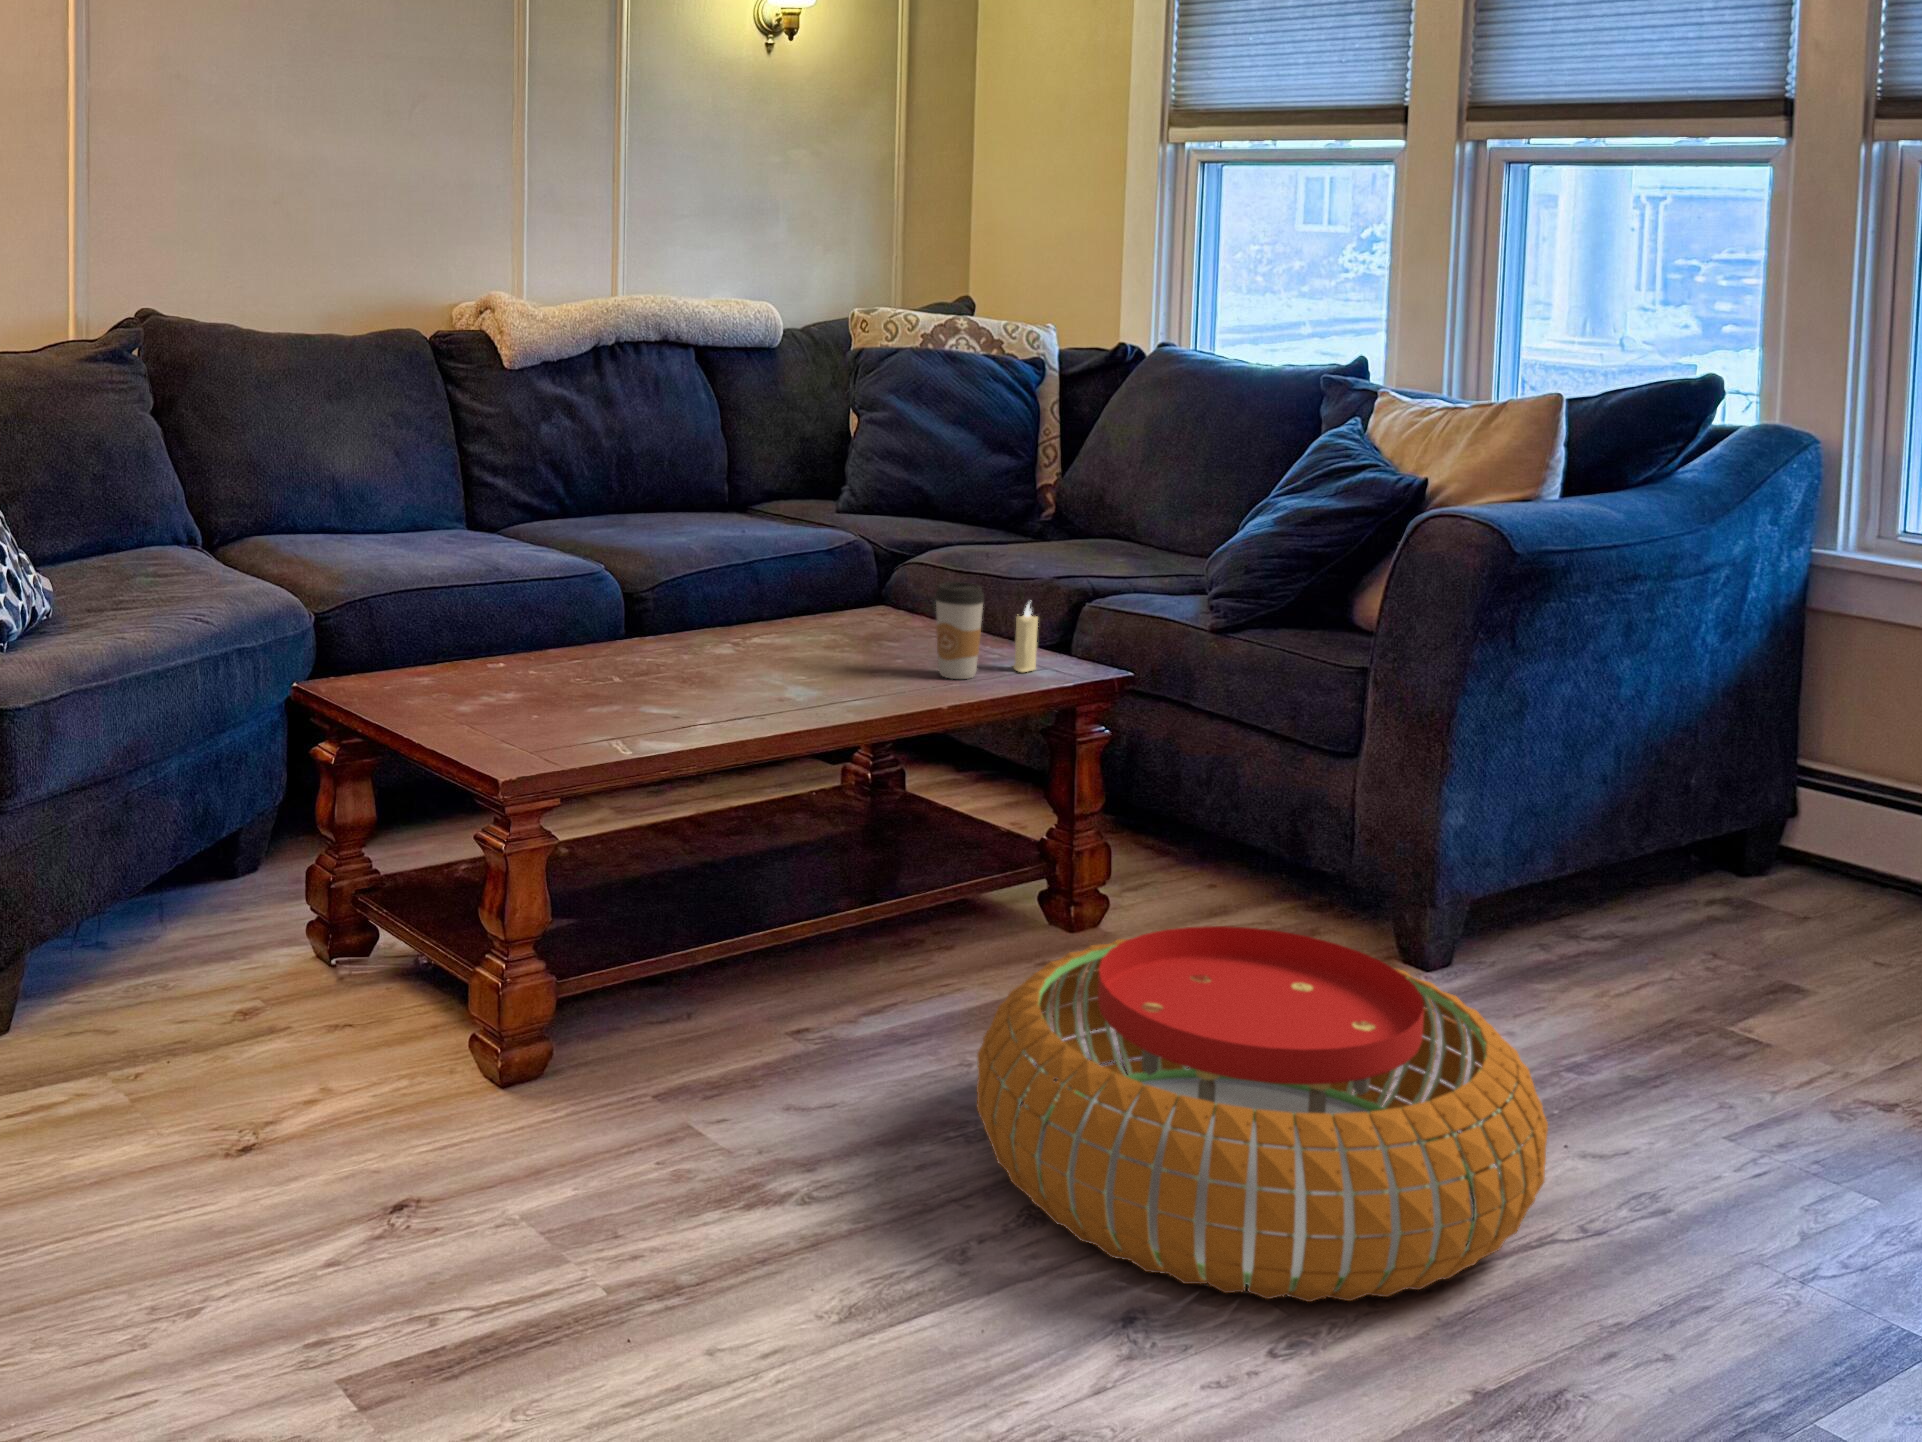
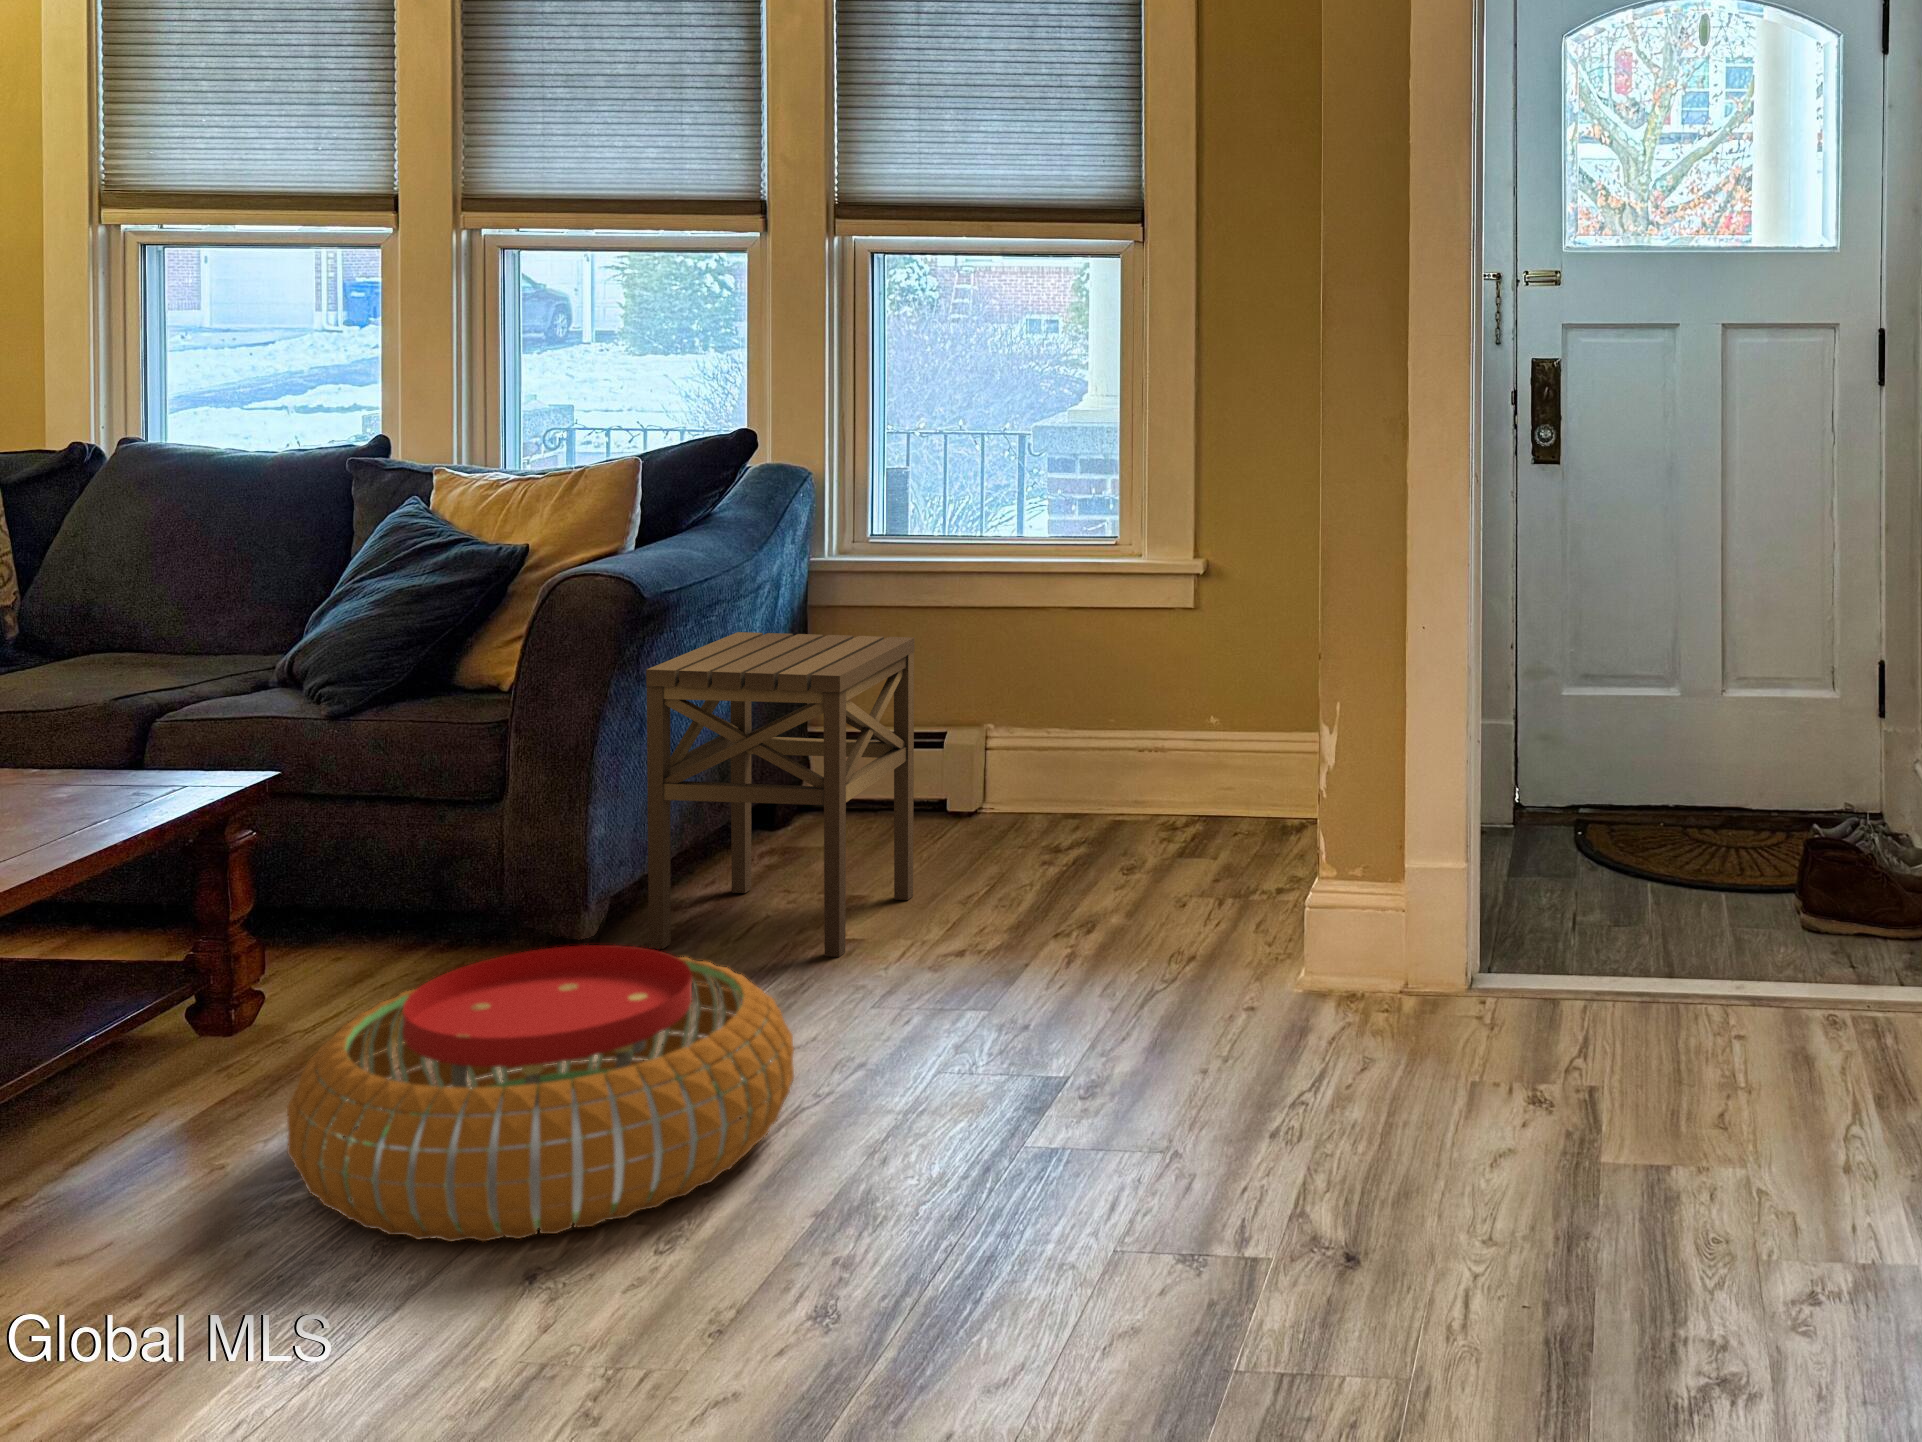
coffee cup: present [935,582,985,679] -> none [62,719,122,819]
candle: present [1013,604,1038,672] -> none [144,725,173,798]
side table: none [1511,615,1895,1054] -> present [646,632,915,957]

